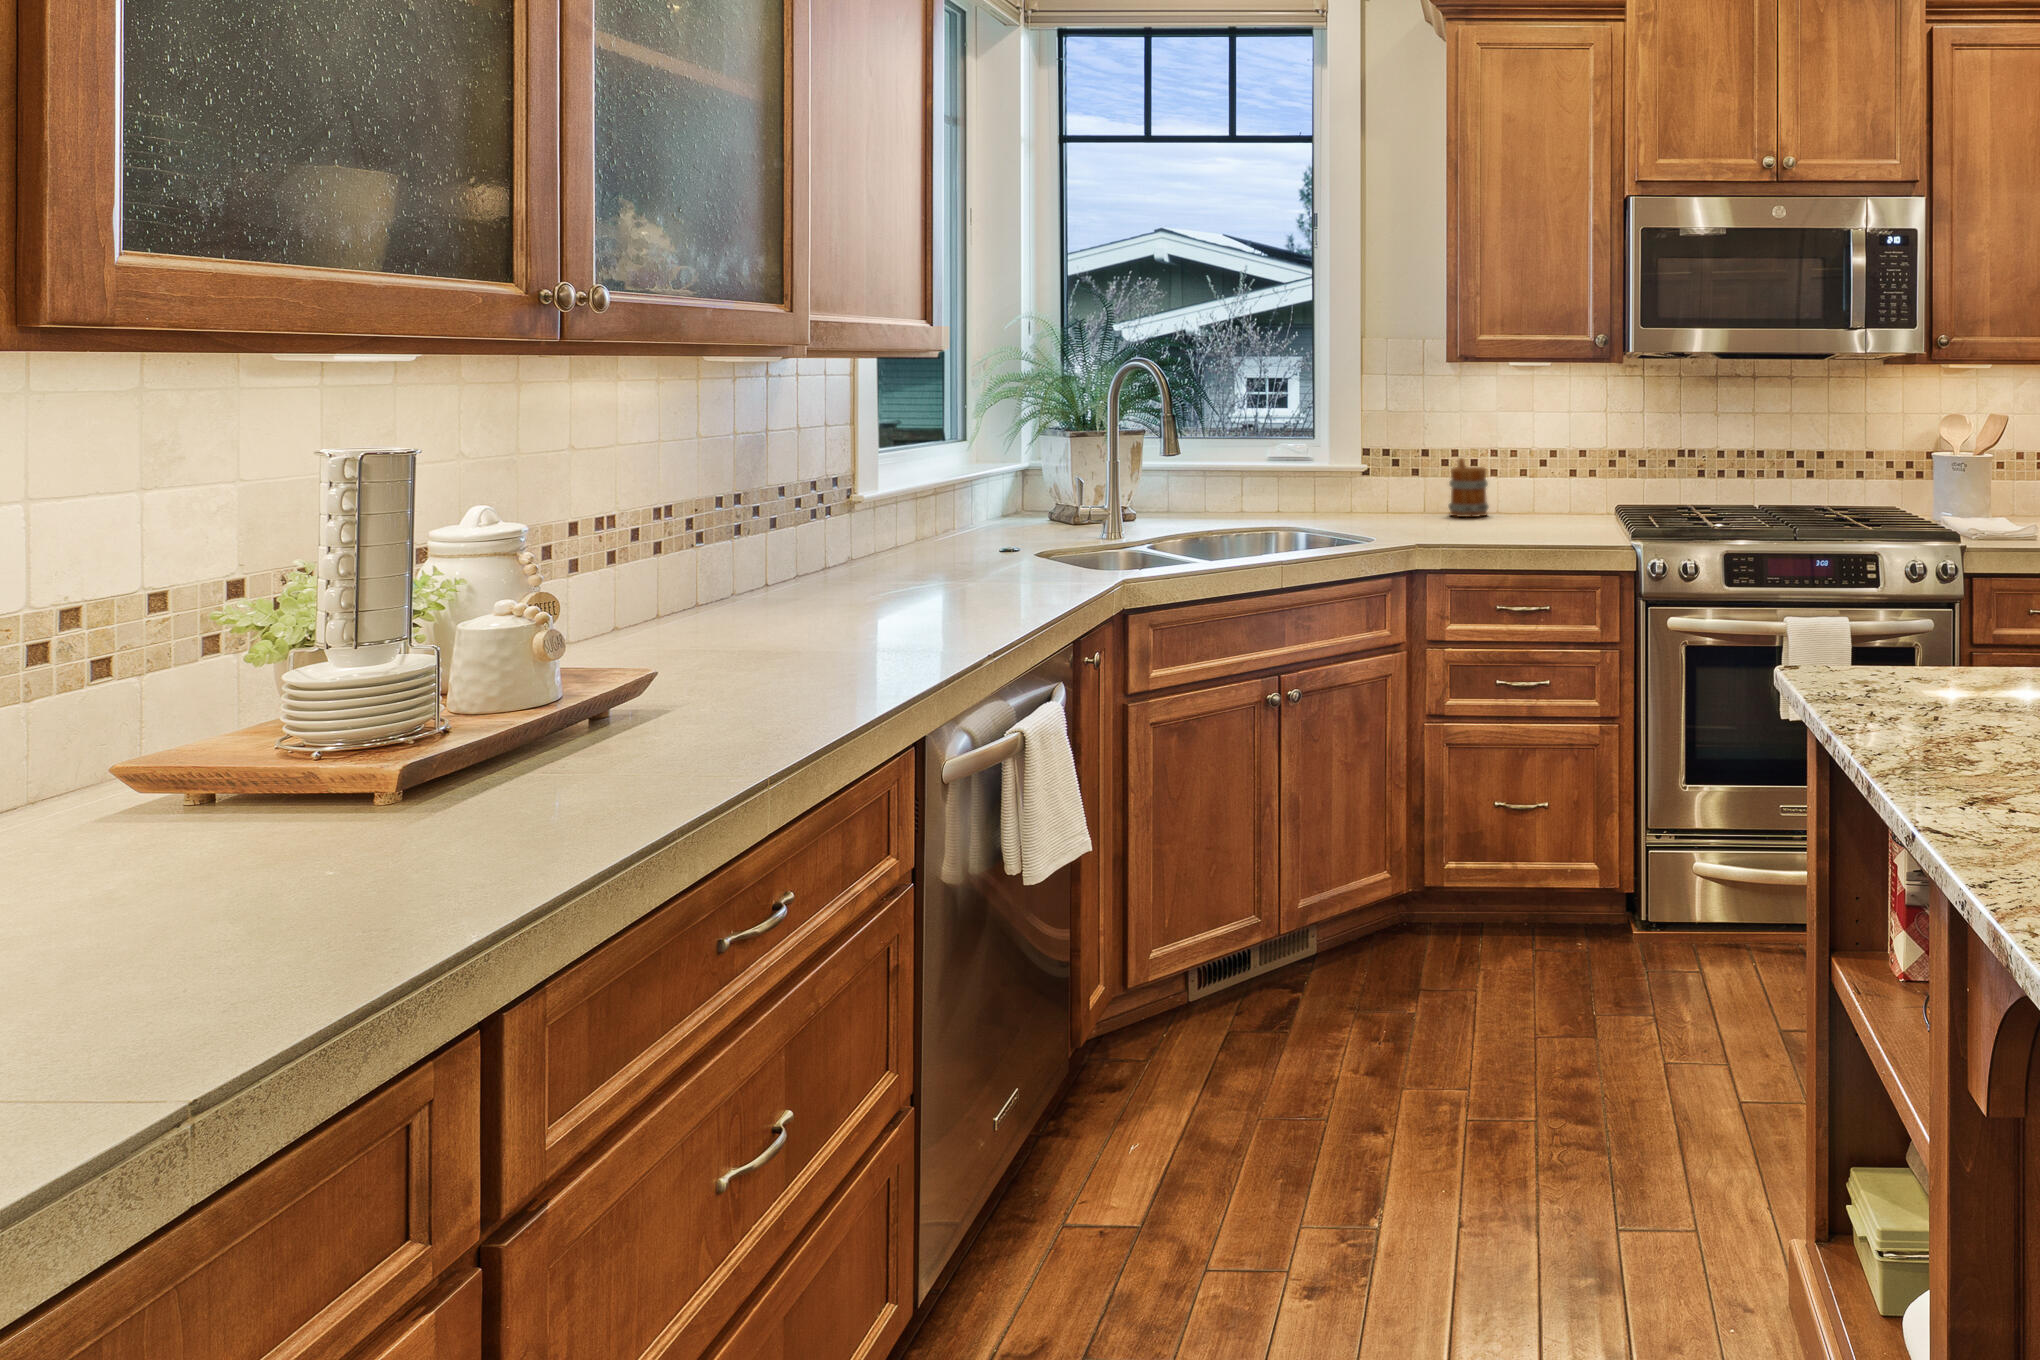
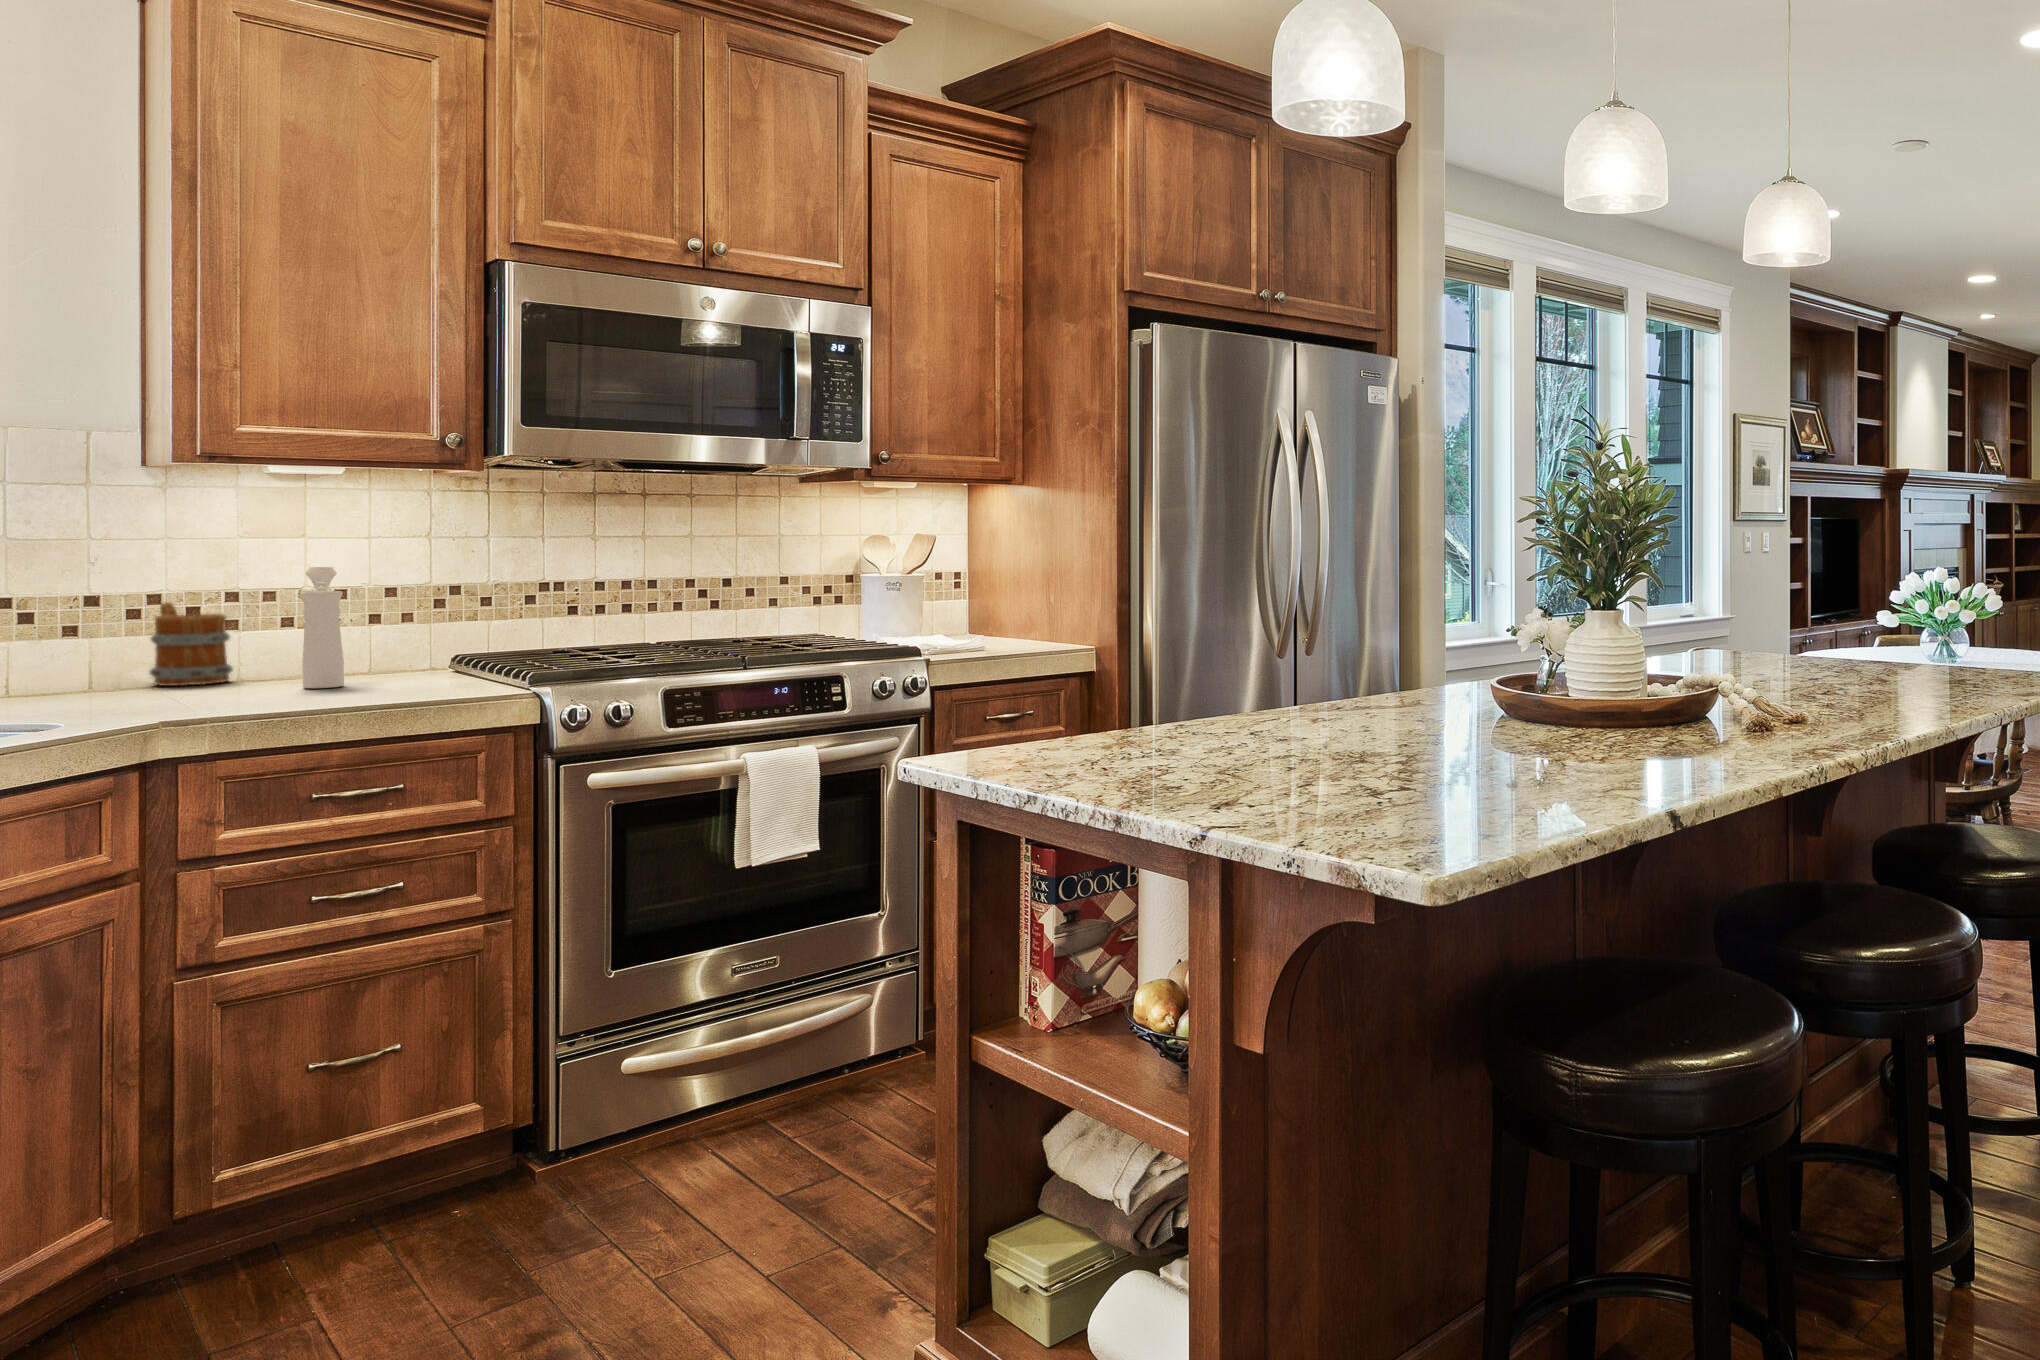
pepper mill: none [1513,436,1541,526] -> present [300,566,344,688]

